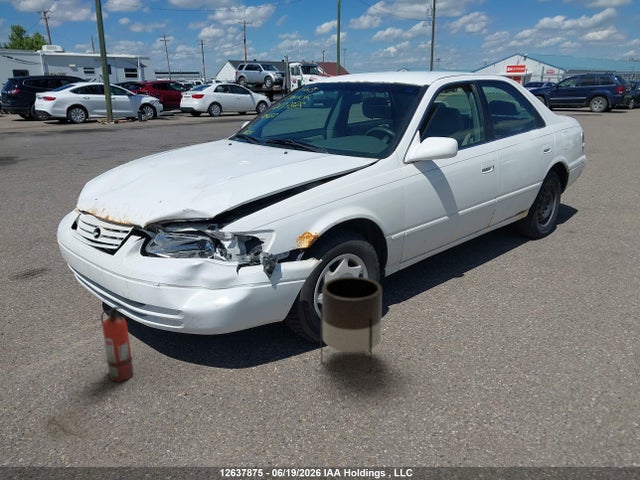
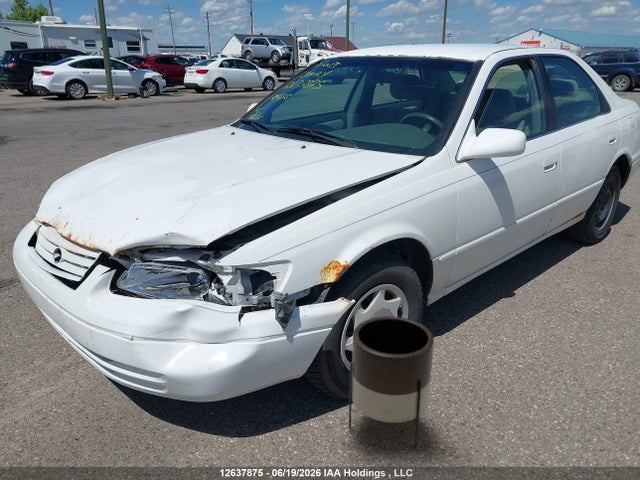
fire extinguisher: present [101,306,133,382] -> none [59,361,103,458]

